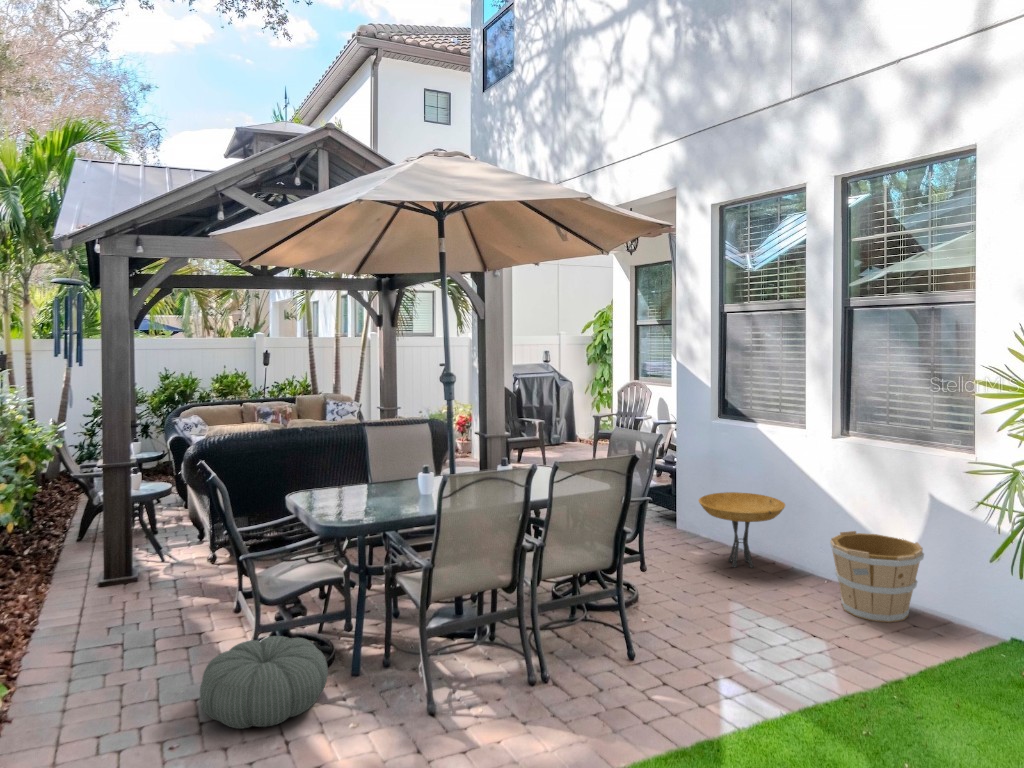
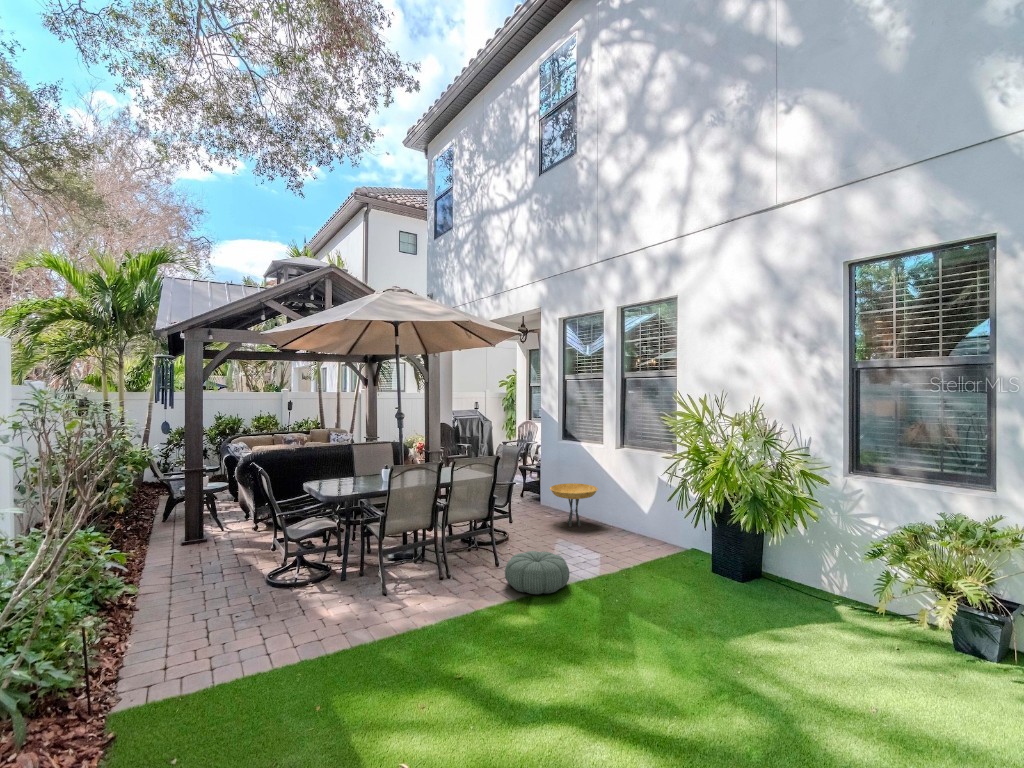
wooden bucket: present [830,531,924,623] -> none [615,501,662,550]
pouf: present [200,636,328,729] -> present [505,551,569,594]

